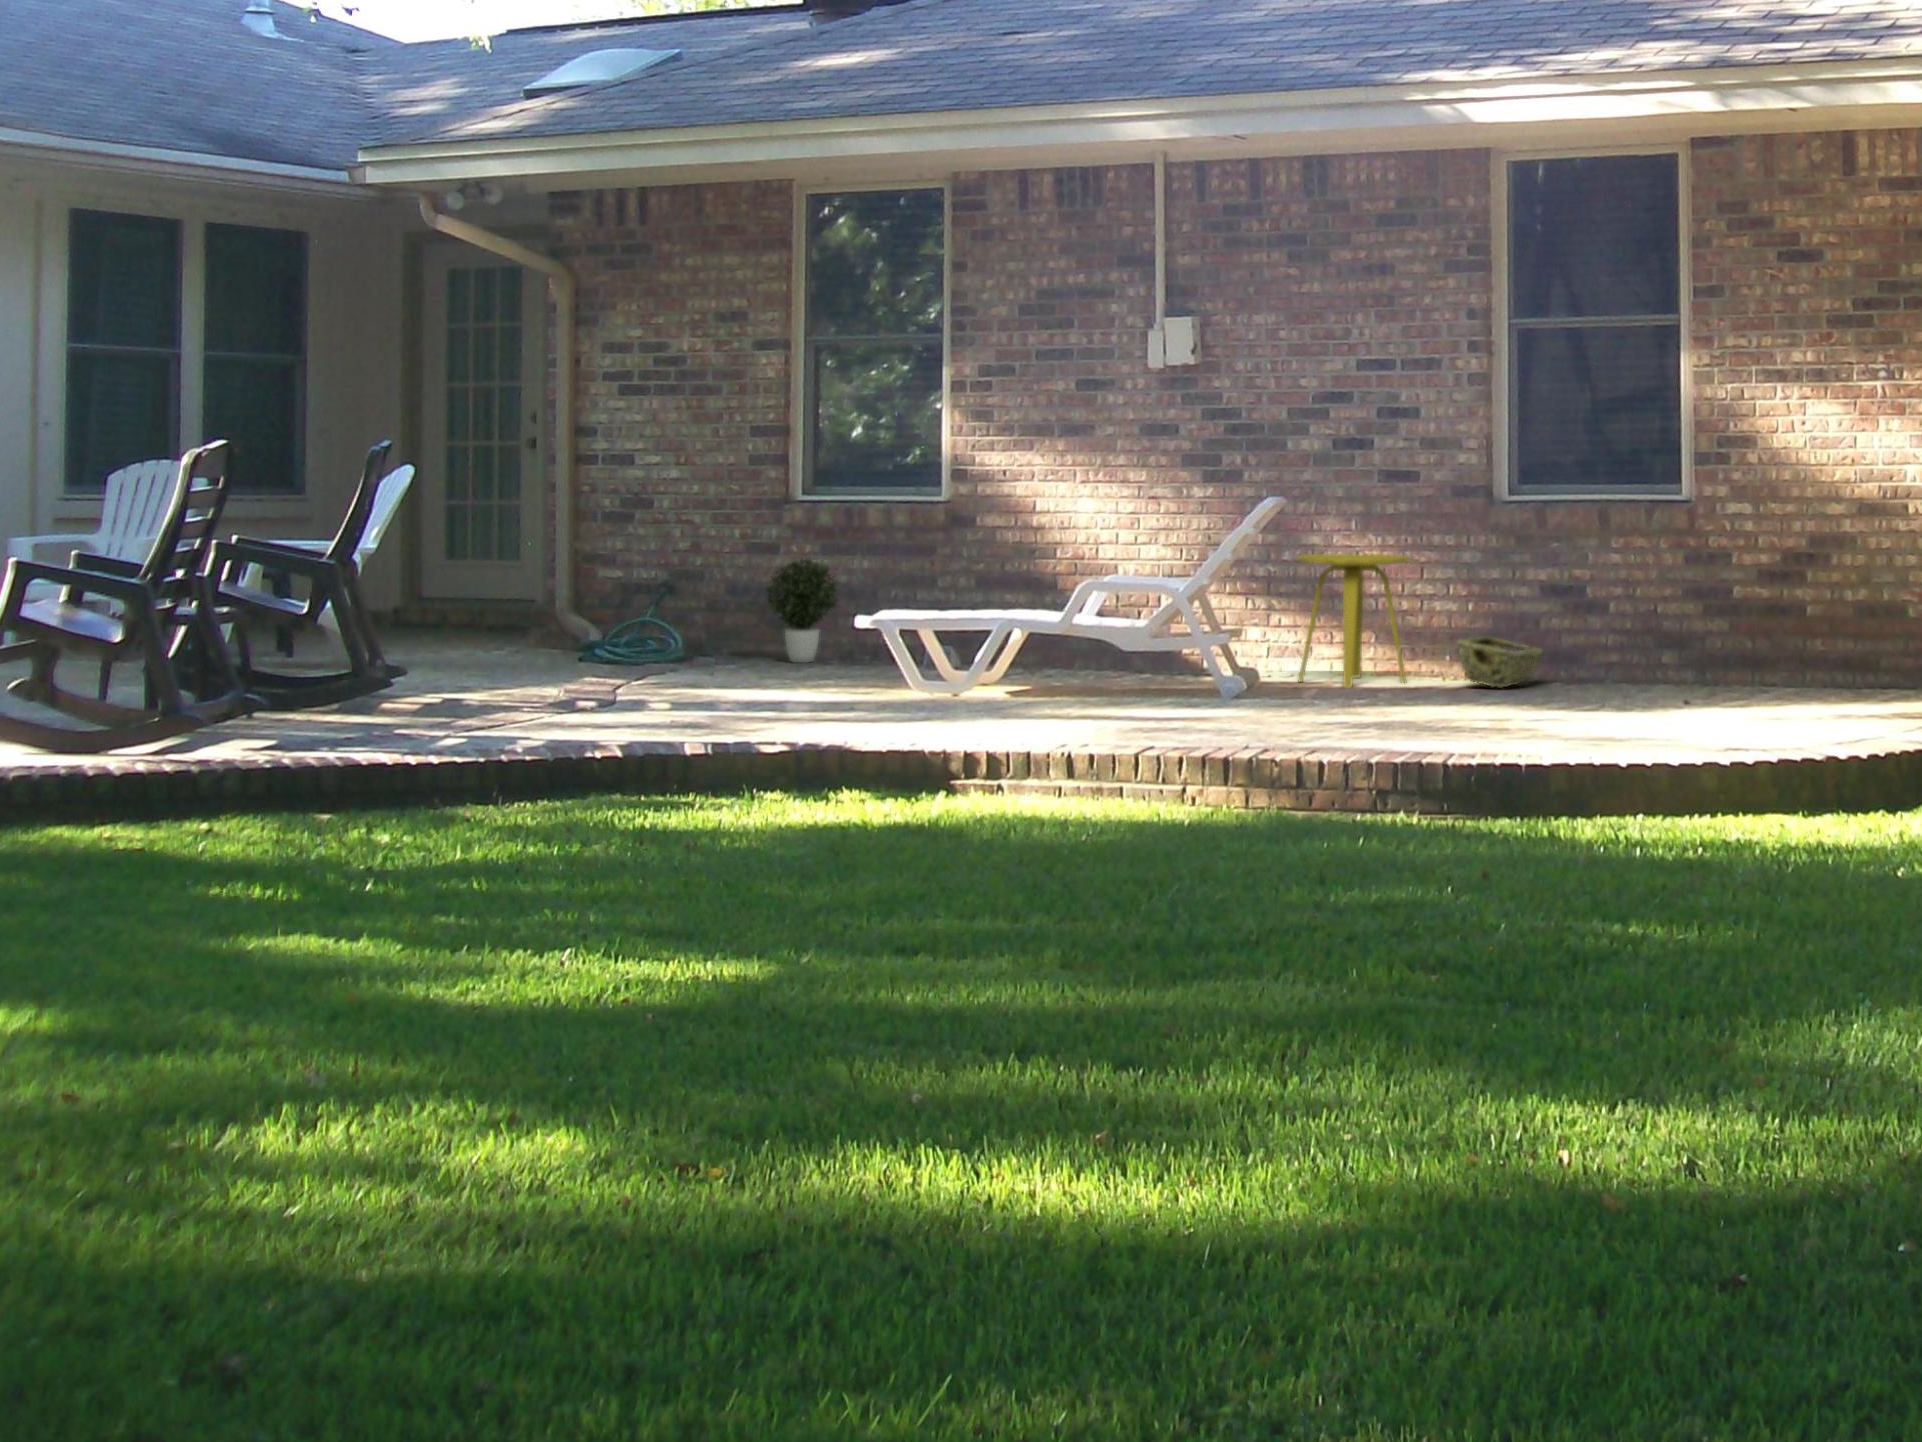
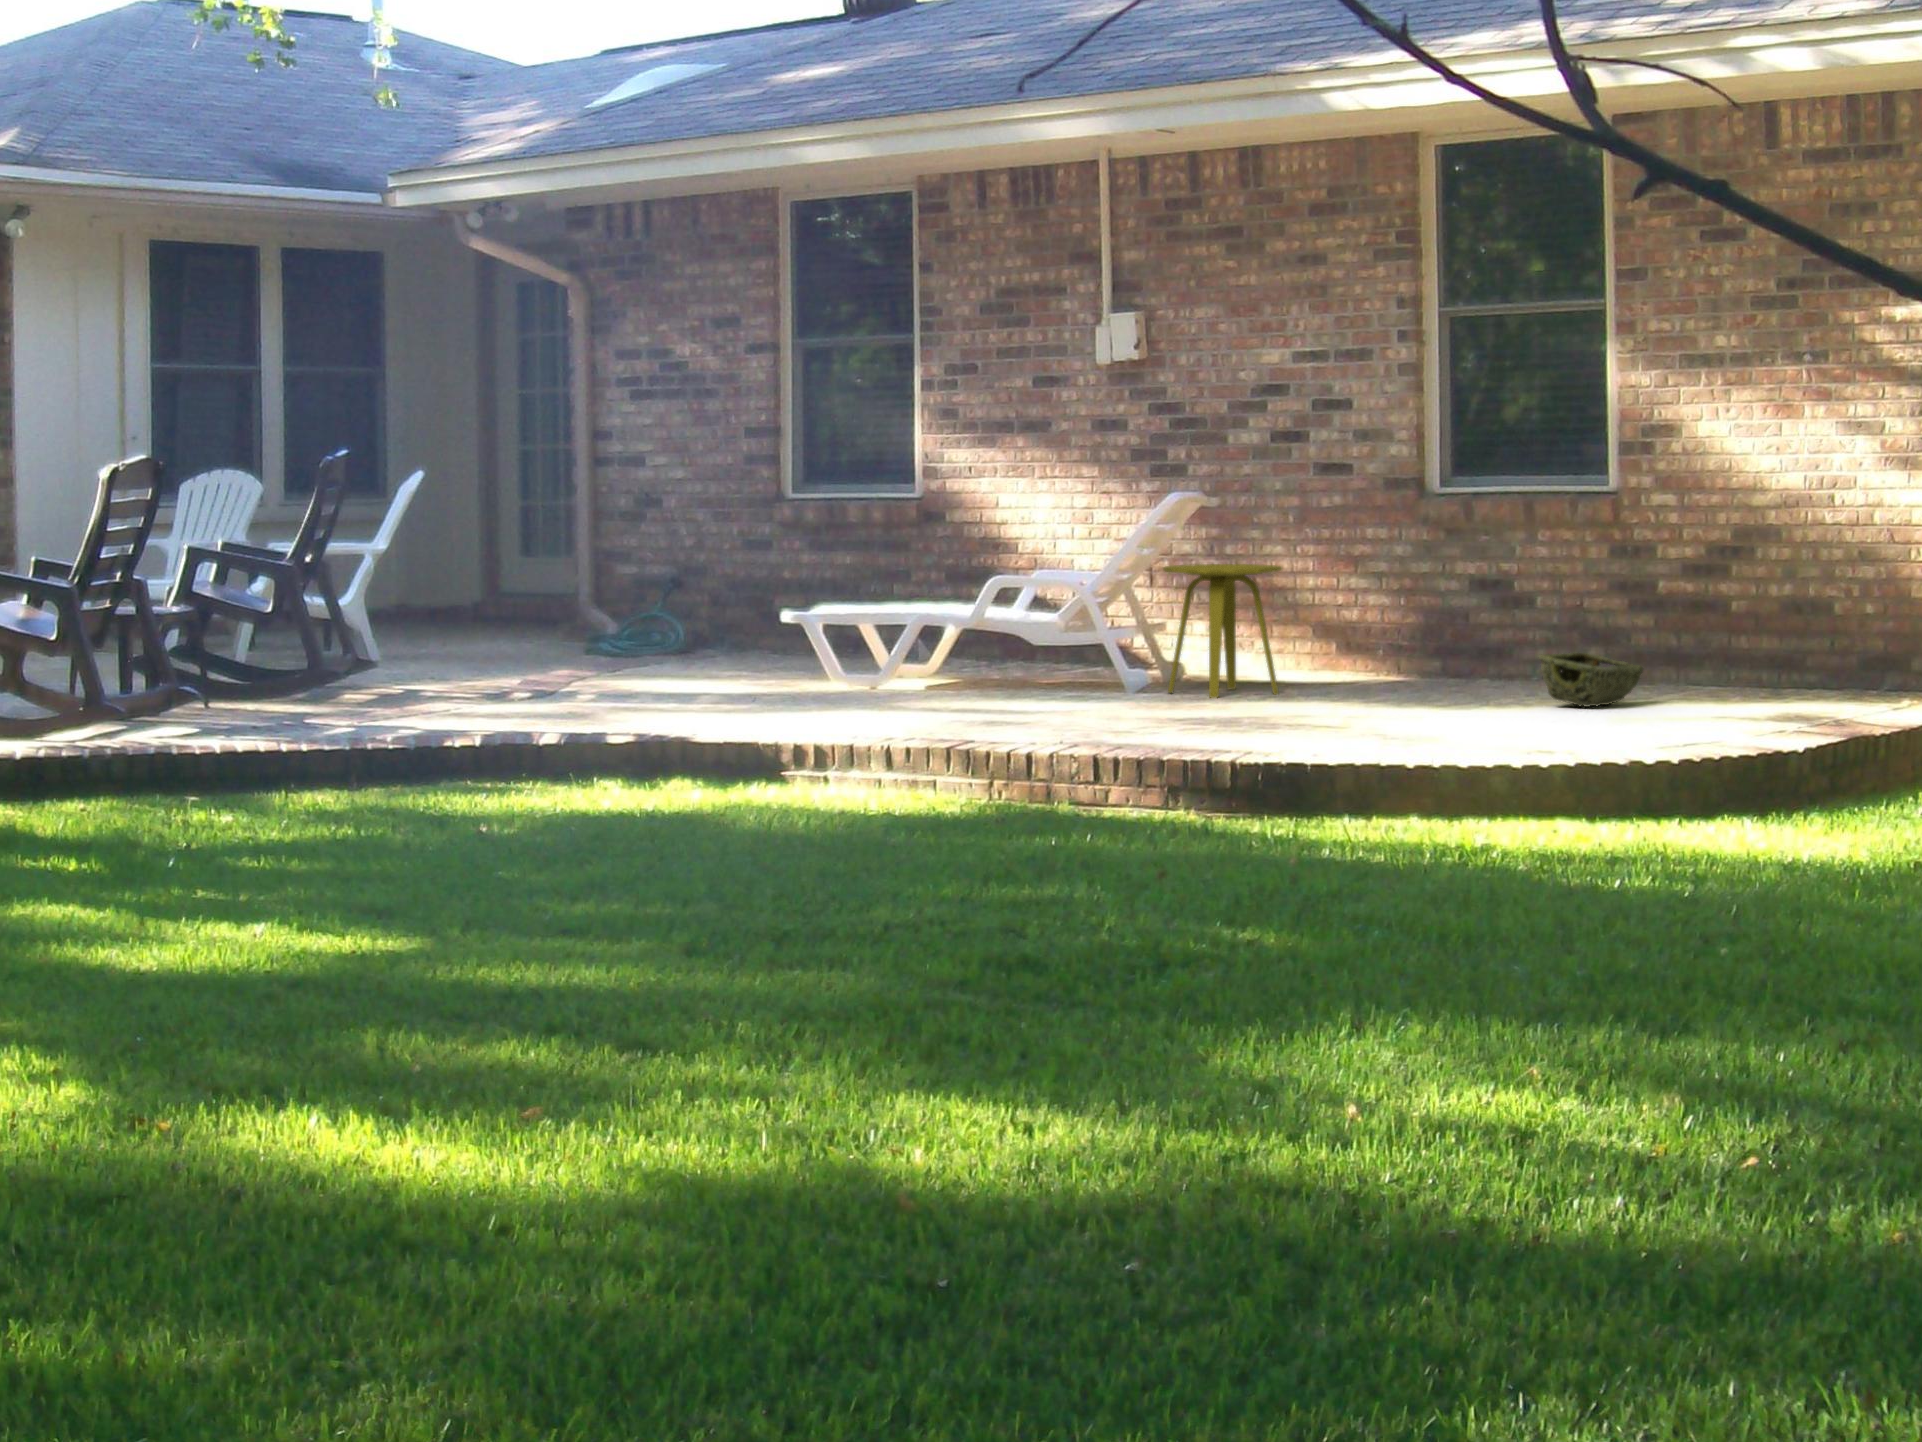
potted plant: present [765,559,838,663] -> none [669,574,742,675]
woven basket: present [1458,637,1543,688] -> present [1539,653,1643,707]

